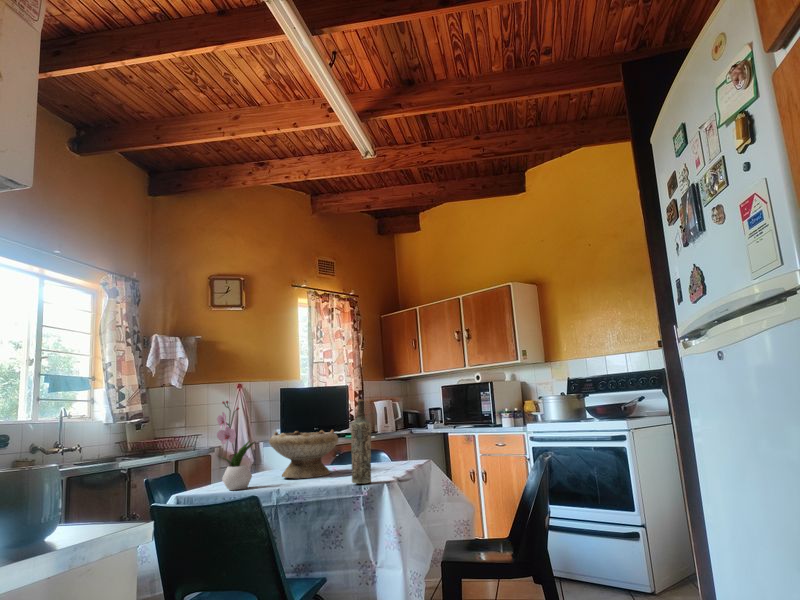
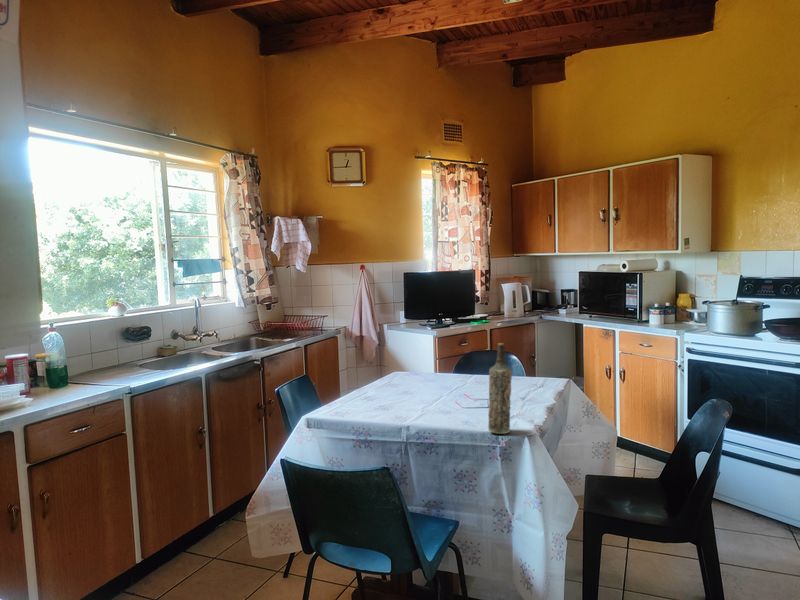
flower arrangement: present [217,401,255,490] -> none [345,326,385,418]
bowl: present [269,430,338,478] -> none [398,348,471,404]

